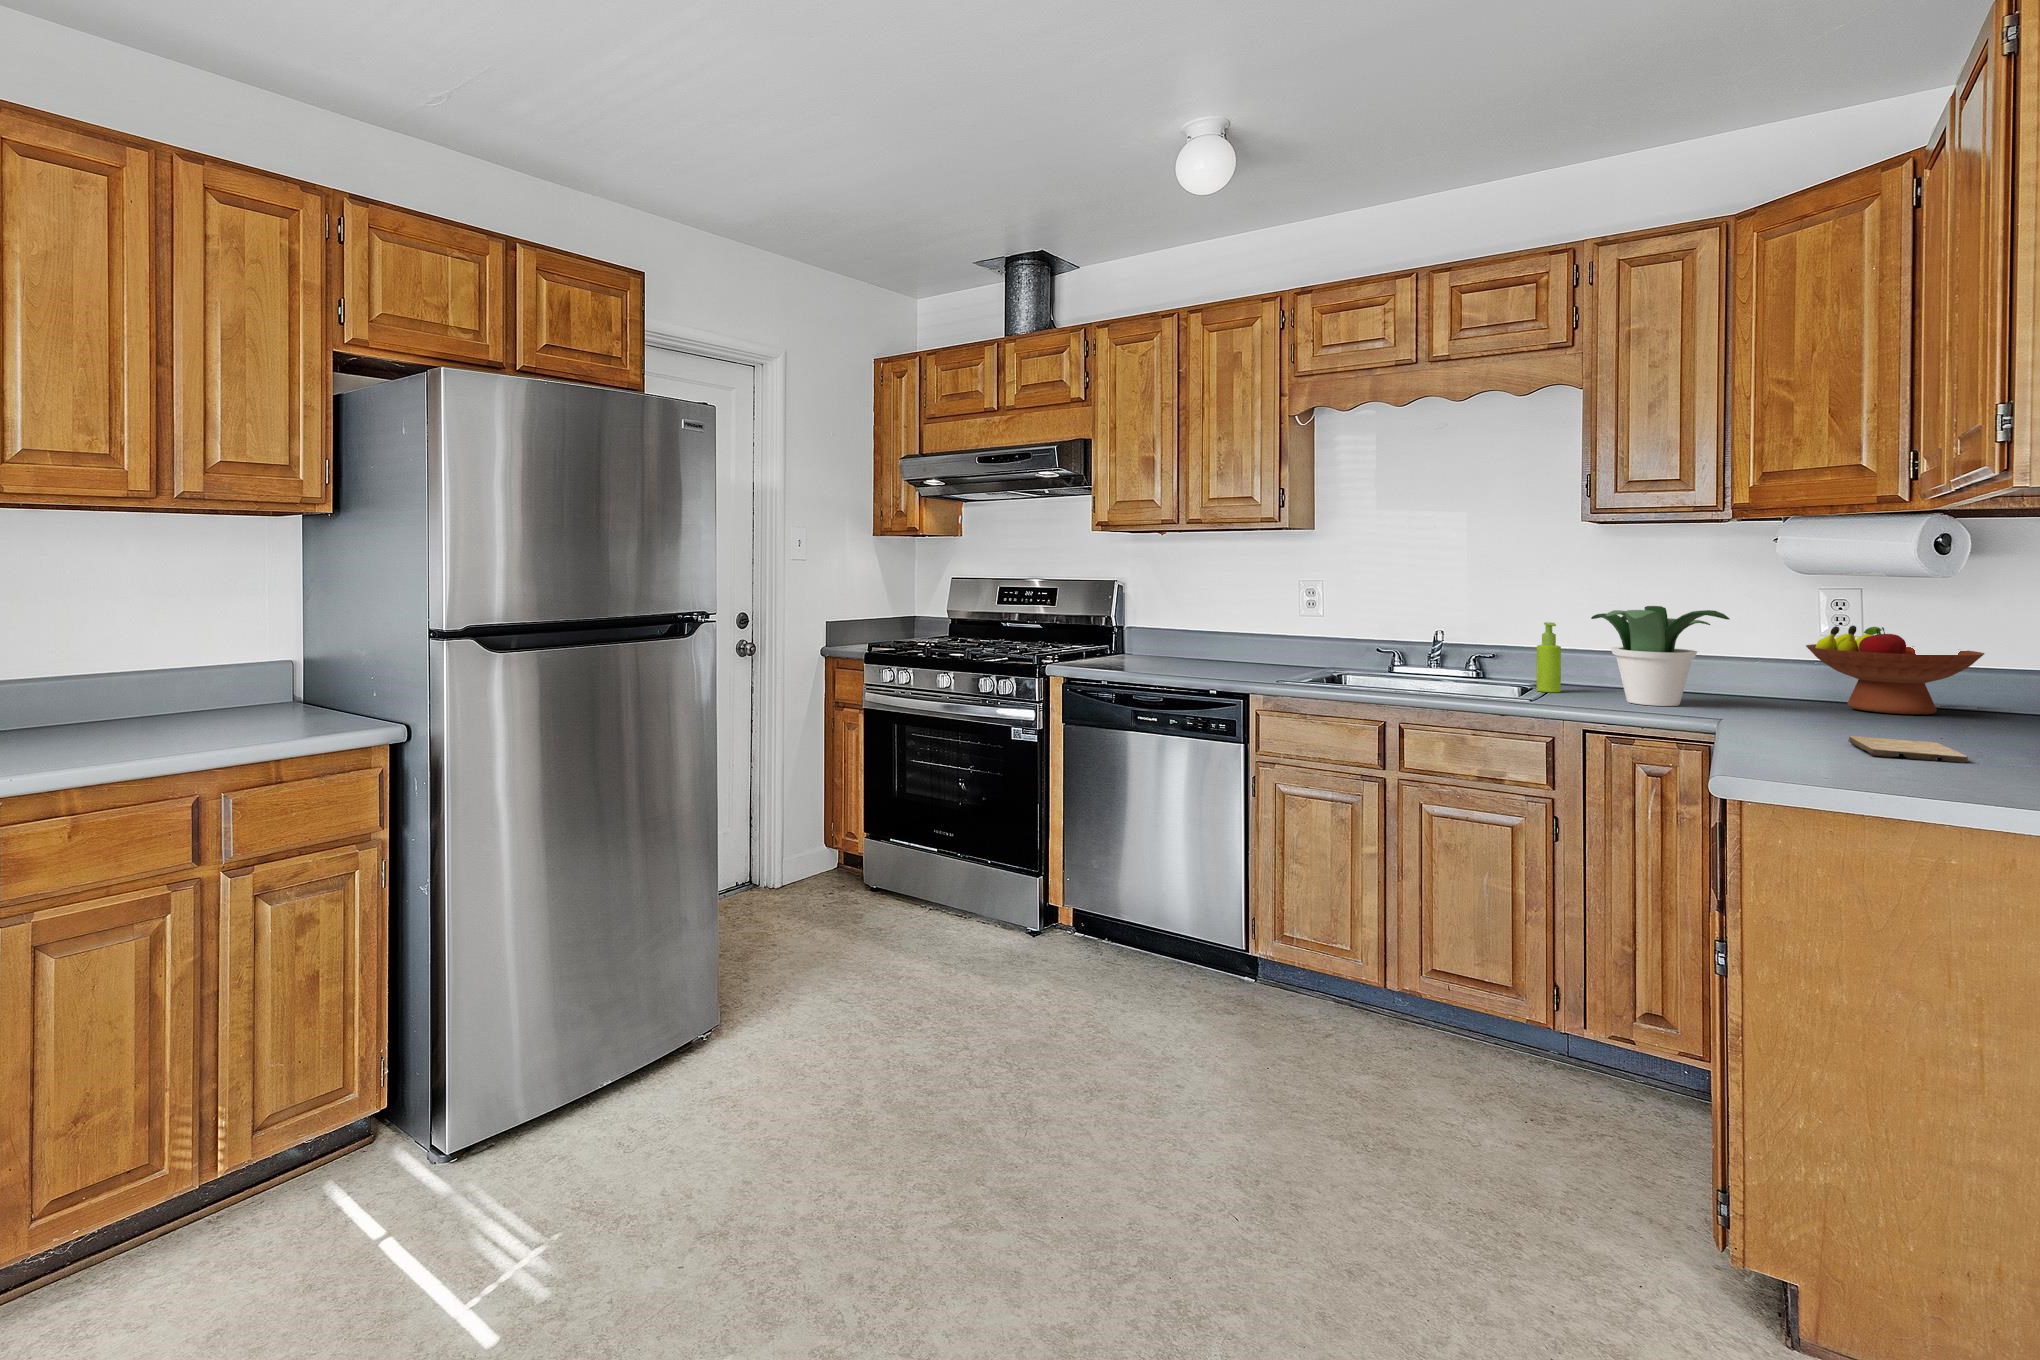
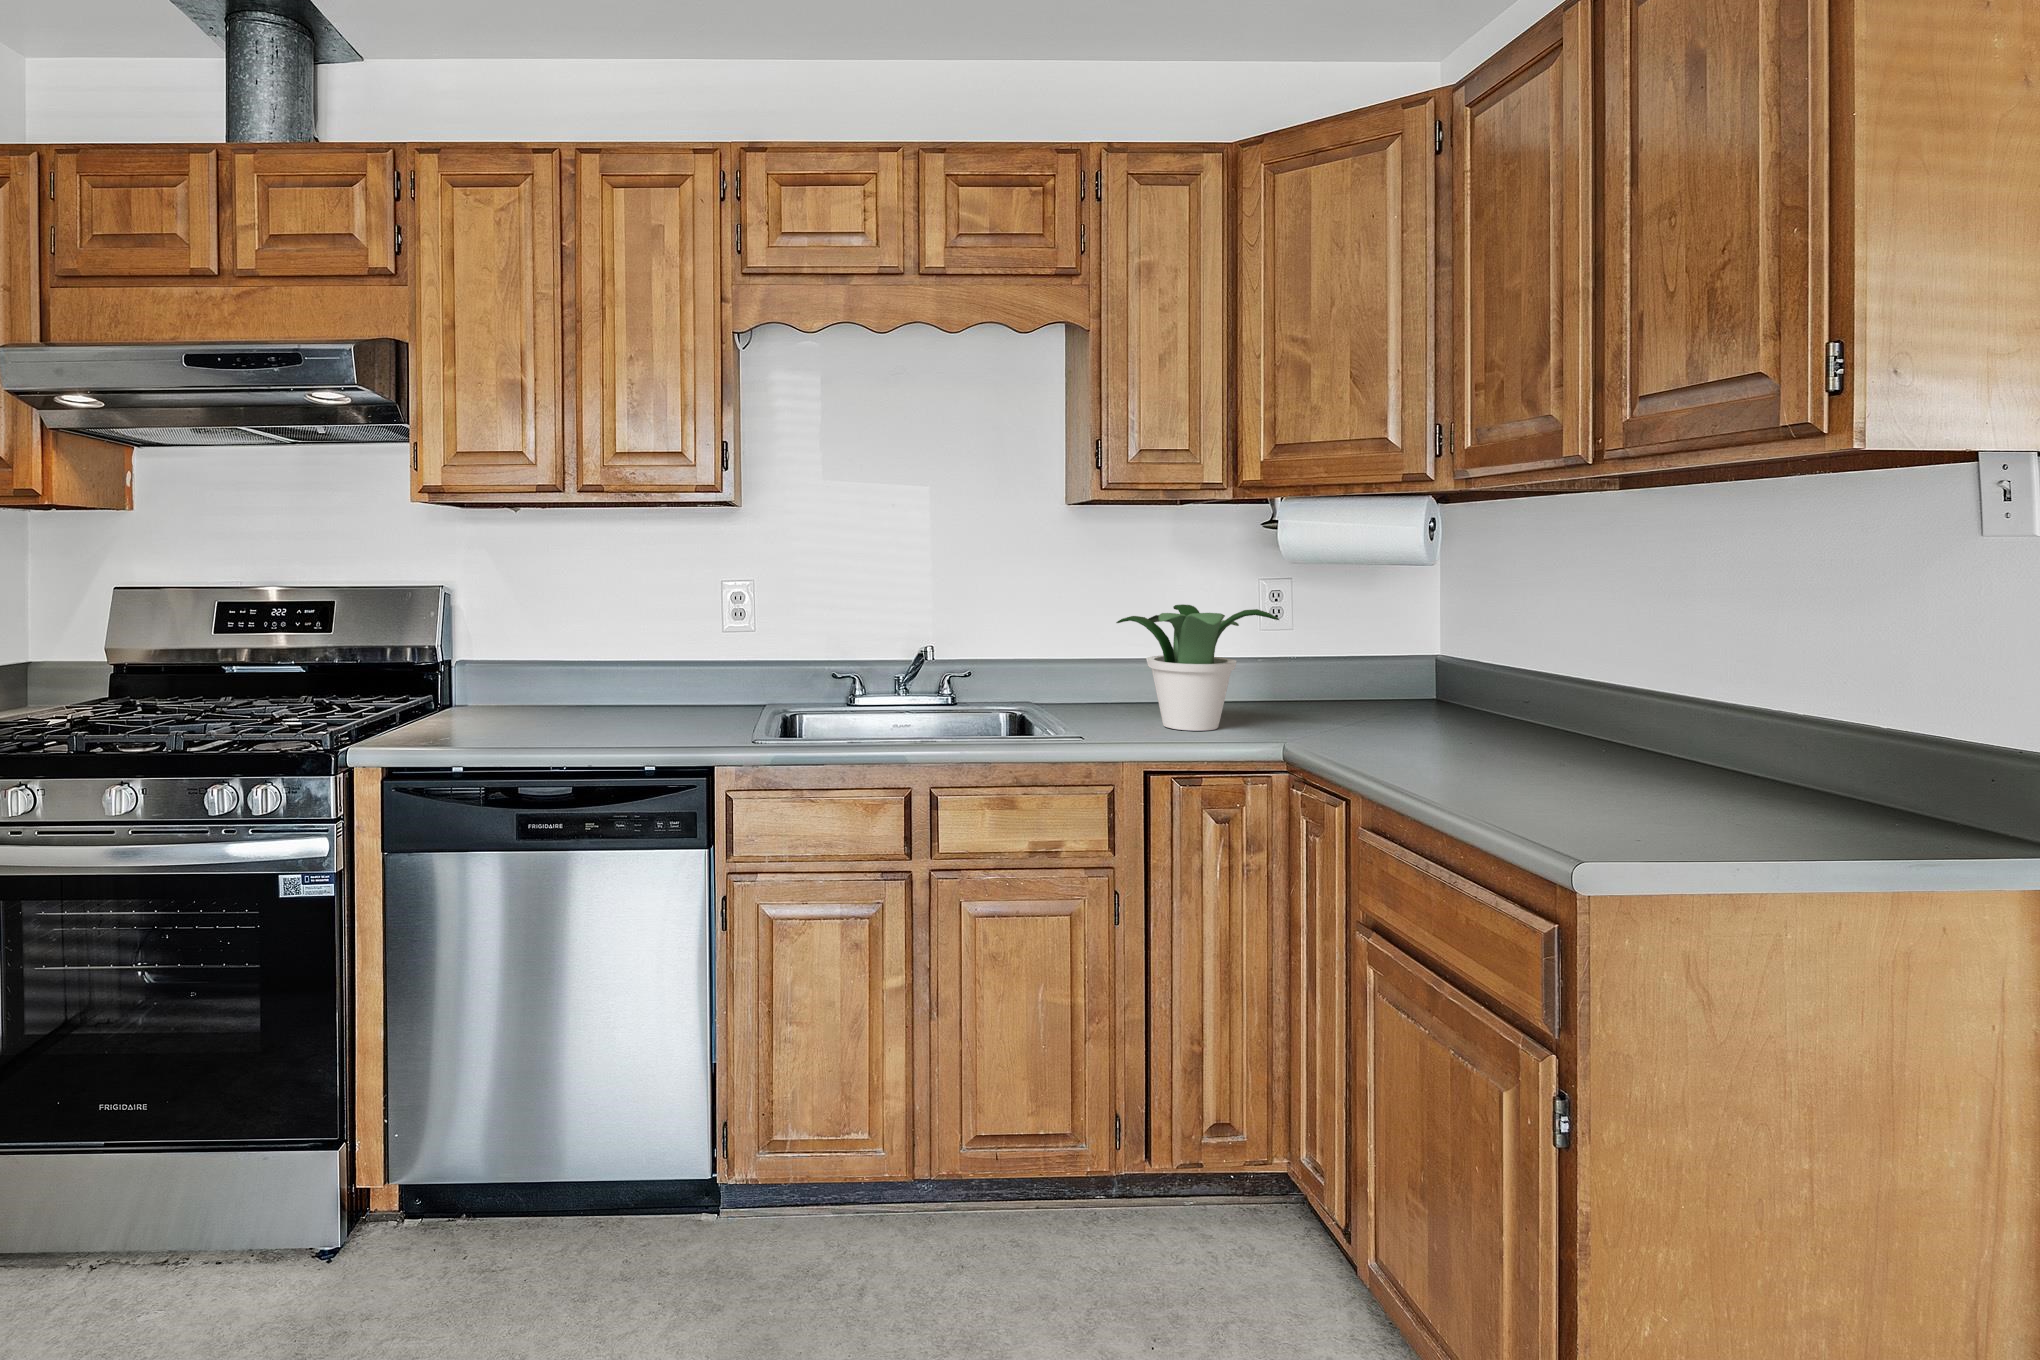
soap dispenser: present [1537,622,1561,692] -> none [1041,628,1067,718]
fruit bowl: present [1806,626,1984,714] -> none [1293,619,1449,715]
cutting board: present [1848,736,1968,763] -> none [1528,769,1700,805]

